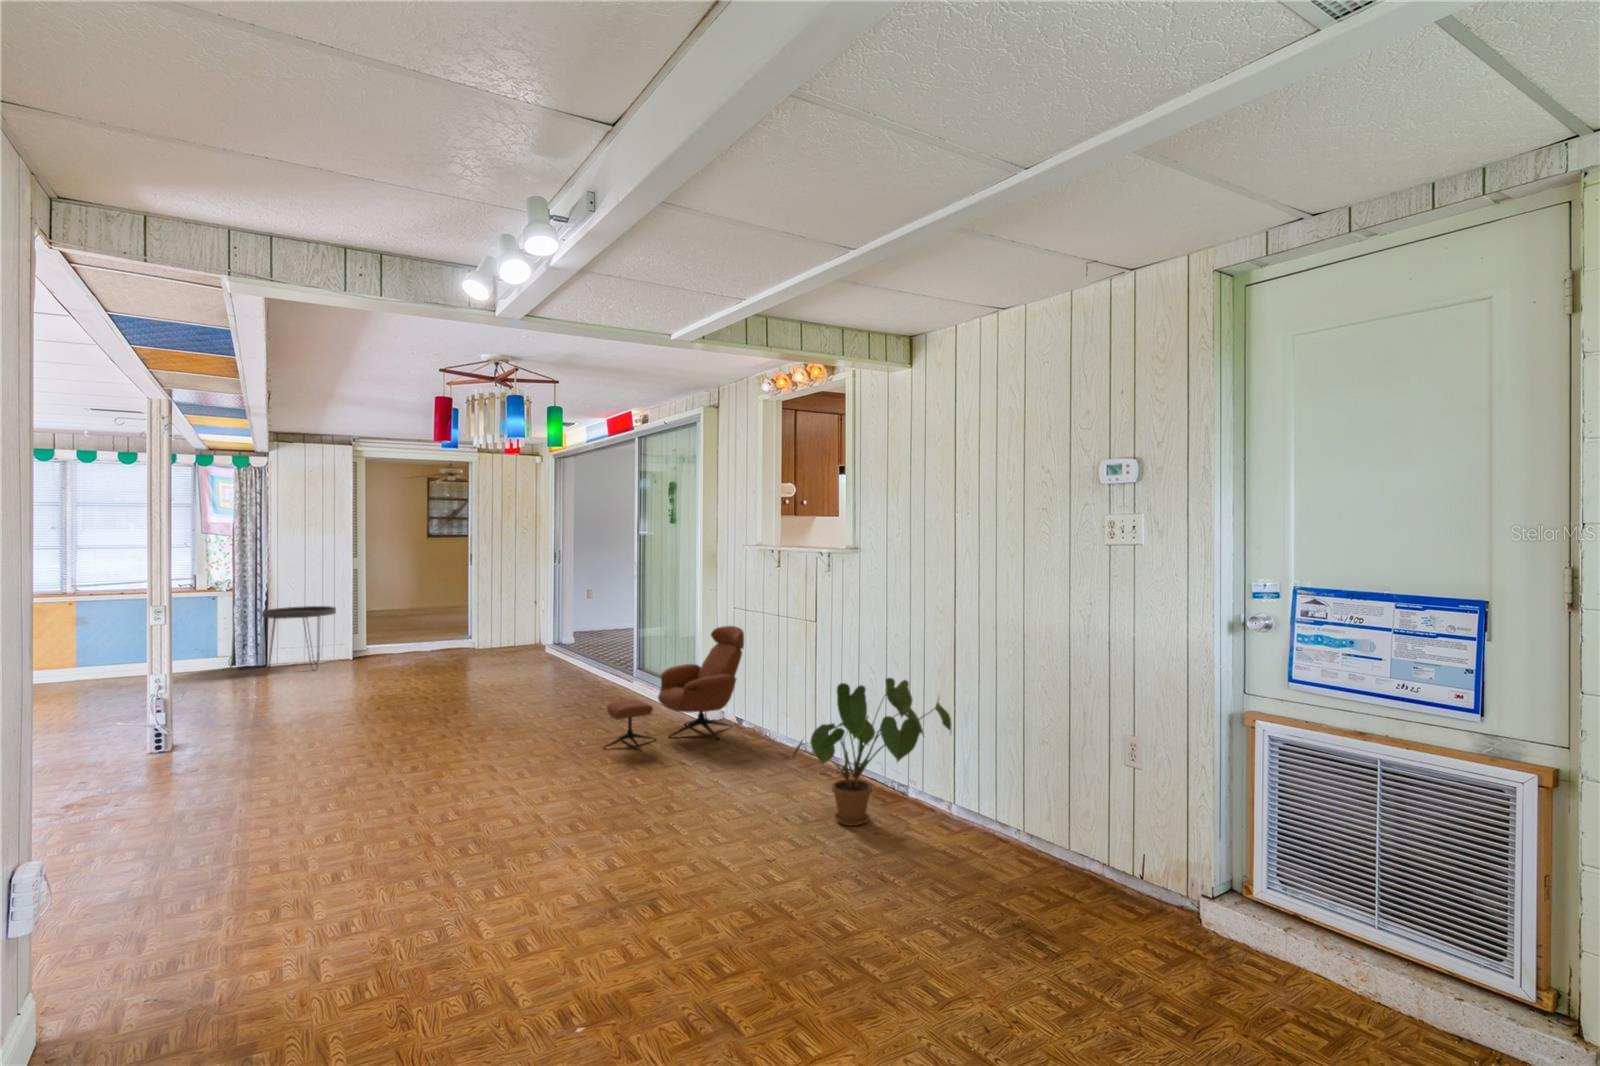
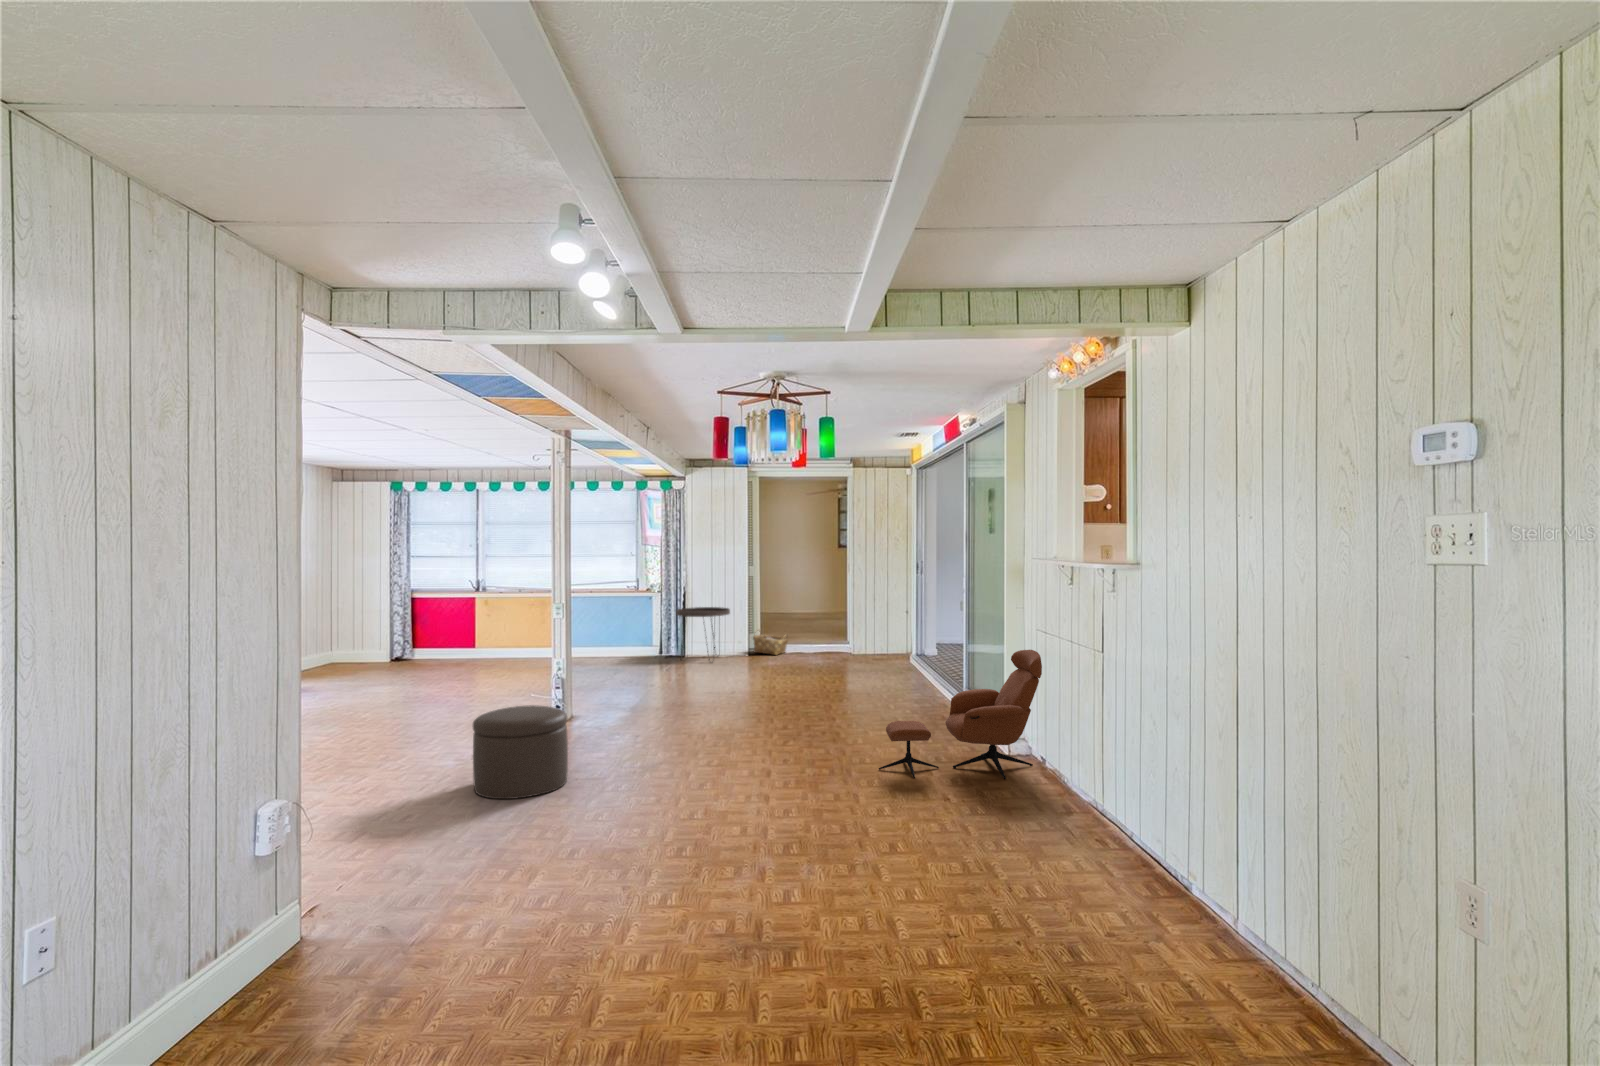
woven basket: none [360,629,404,656] -> present [753,630,788,655]
house plant: present [792,678,951,826] -> none [1014,734,1229,920]
ottoman: none [110,729,250,850] -> present [473,705,568,799]

